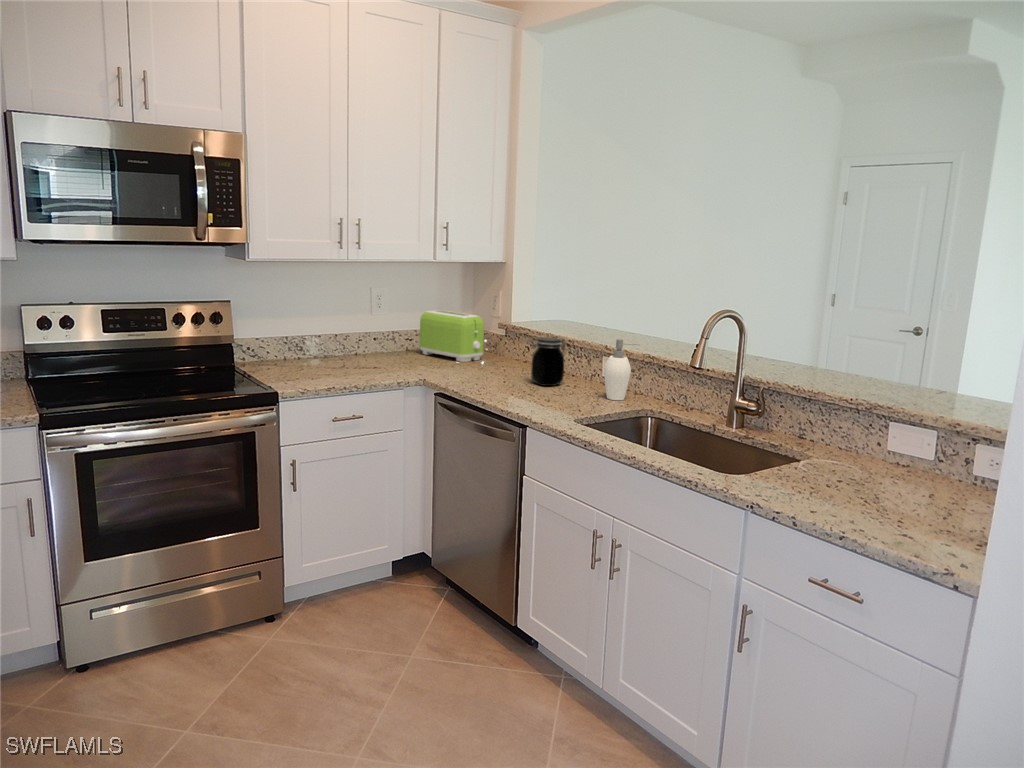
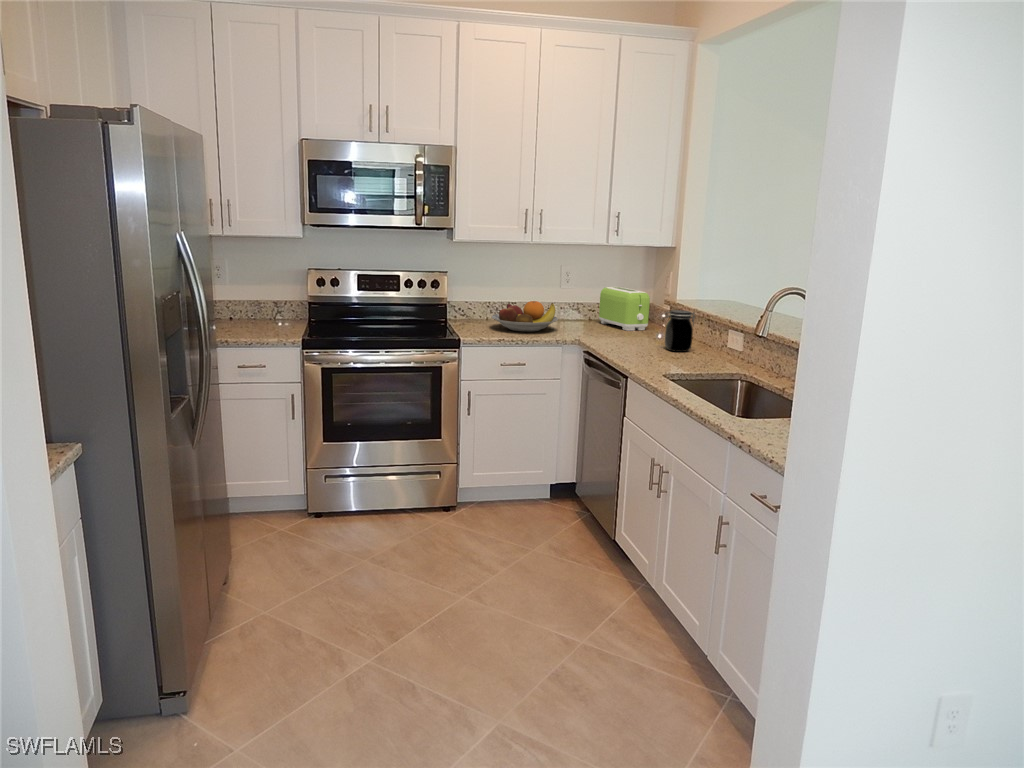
fruit bowl: none [301,334,387,373] -> present [492,301,558,332]
soap dispenser: present [604,339,637,400] -> none [714,313,748,366]

